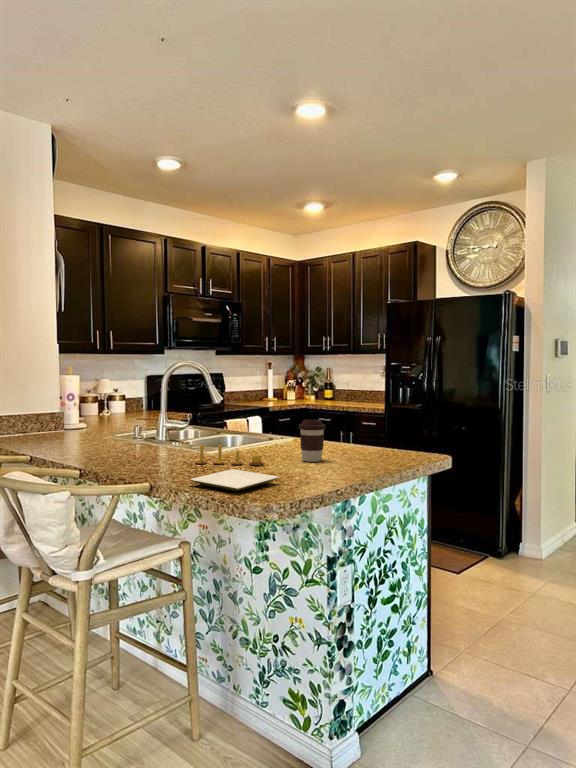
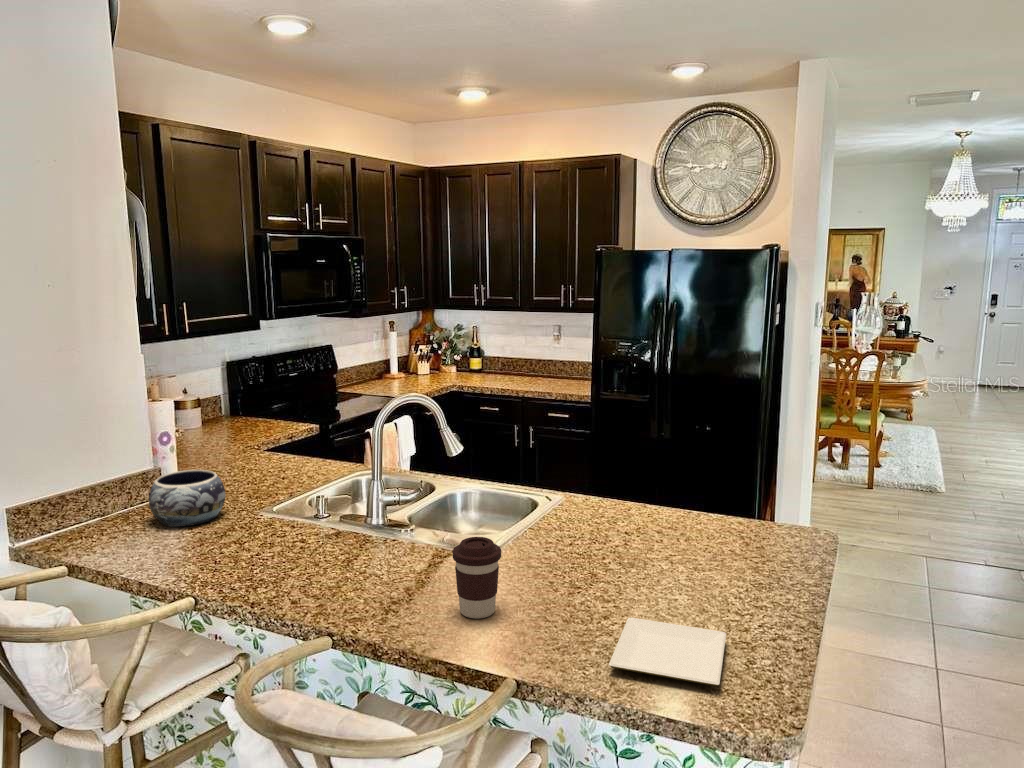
decorative bowl: none [44,410,88,438] -> present [149,470,226,527]
coffee cup: present [299,419,325,462] -> present [453,537,501,619]
candle: present [195,445,264,466] -> none [517,554,625,592]

